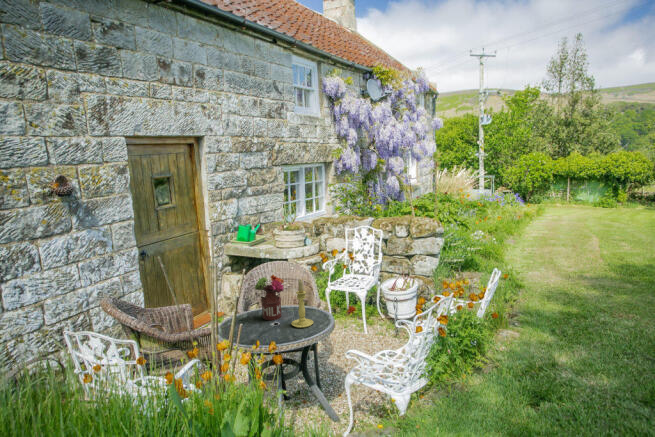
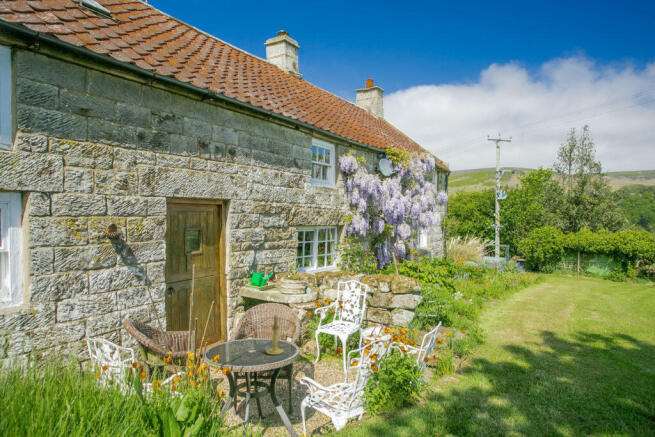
flower arrangement: present [255,275,284,320] -> none [242,310,267,348]

